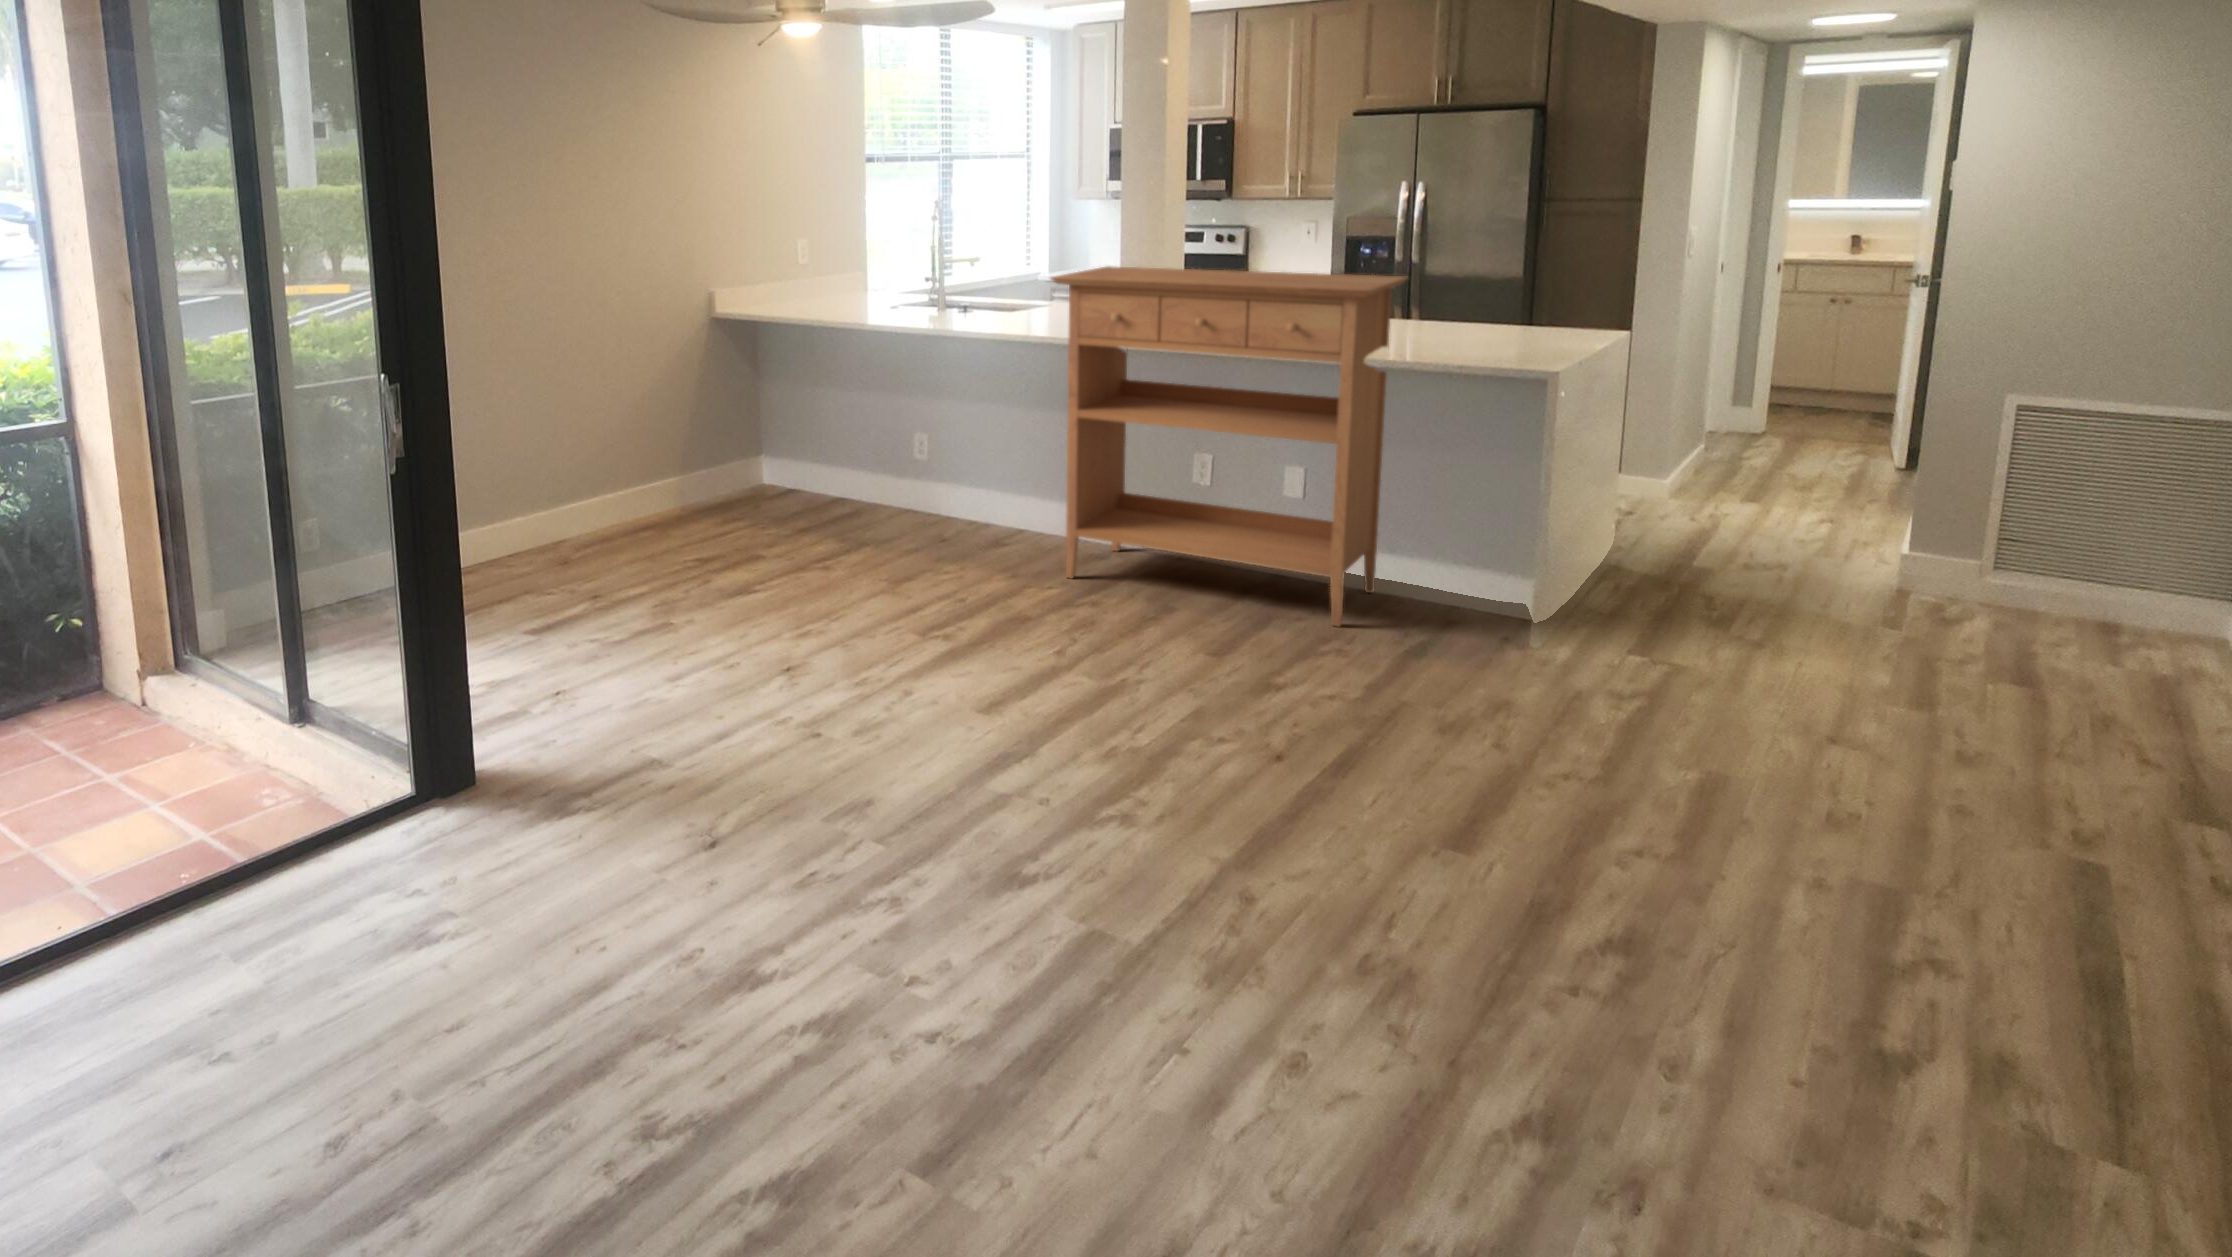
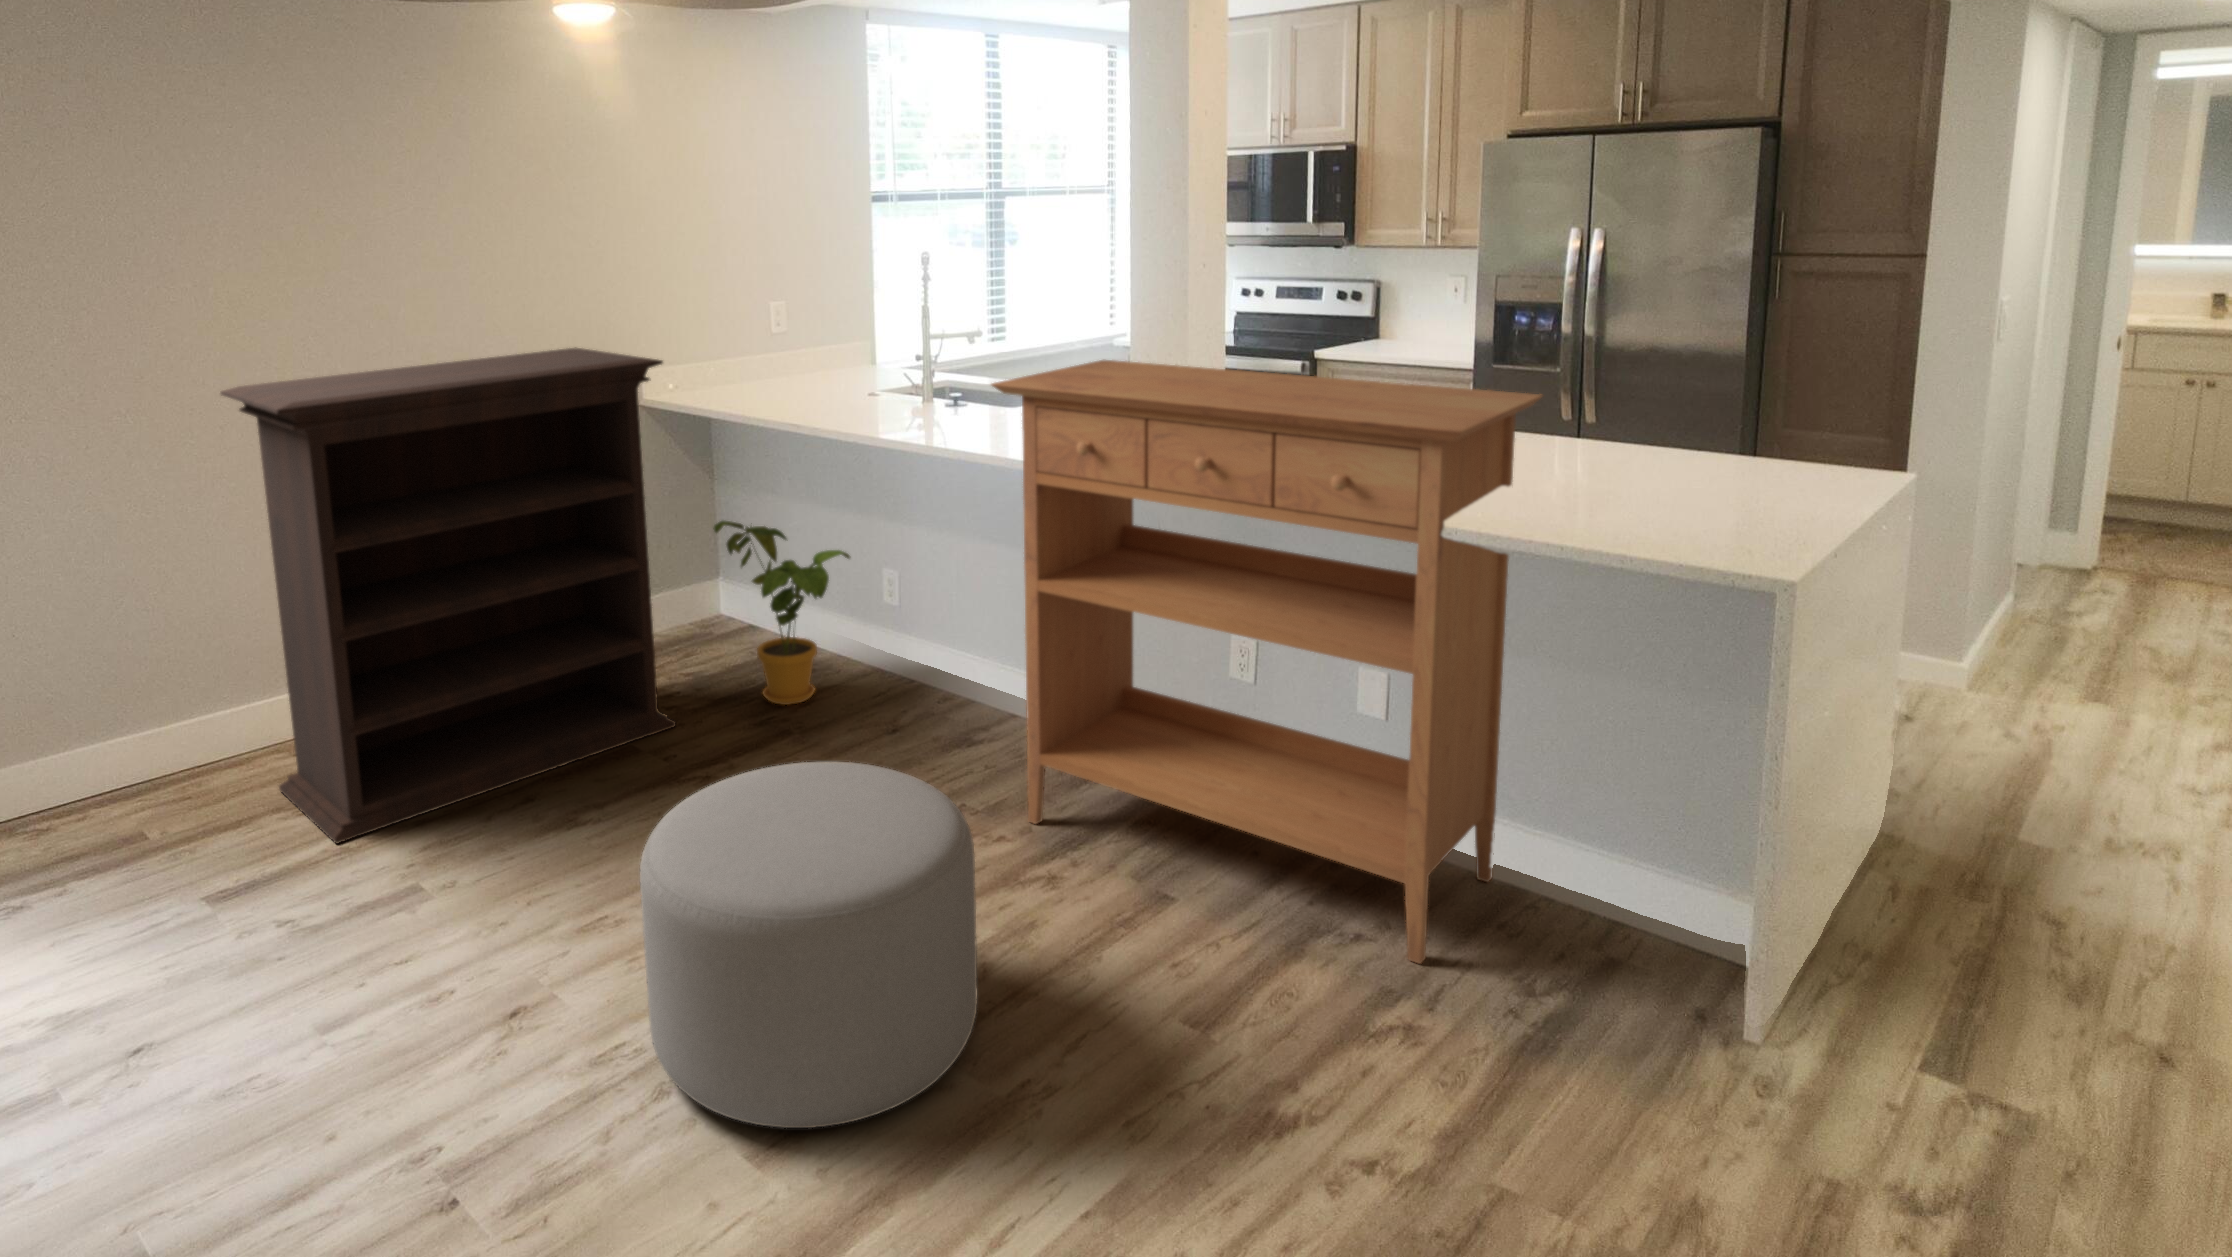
bookshelf: none [495,266,785,603] -> present [221,347,676,843]
house plant: none [805,393,895,528] -> present [713,521,850,705]
ottoman: none [885,511,1088,698] -> present [640,761,978,1128]

